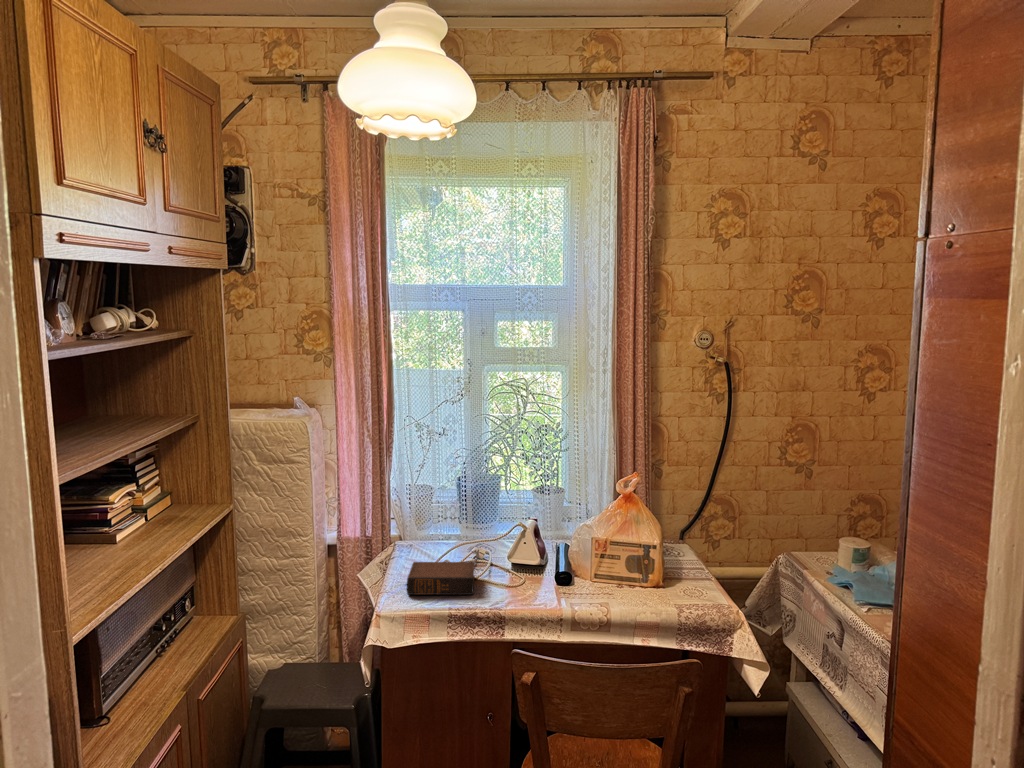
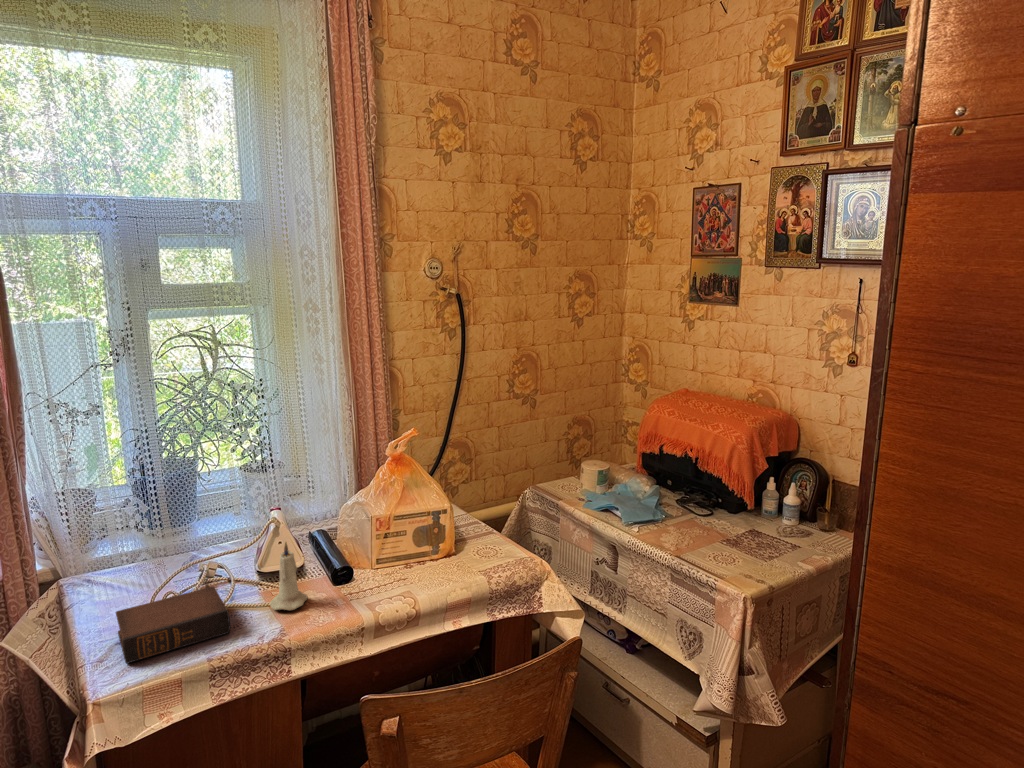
candle: none [506,539,533,592] -> present [270,542,307,610]

